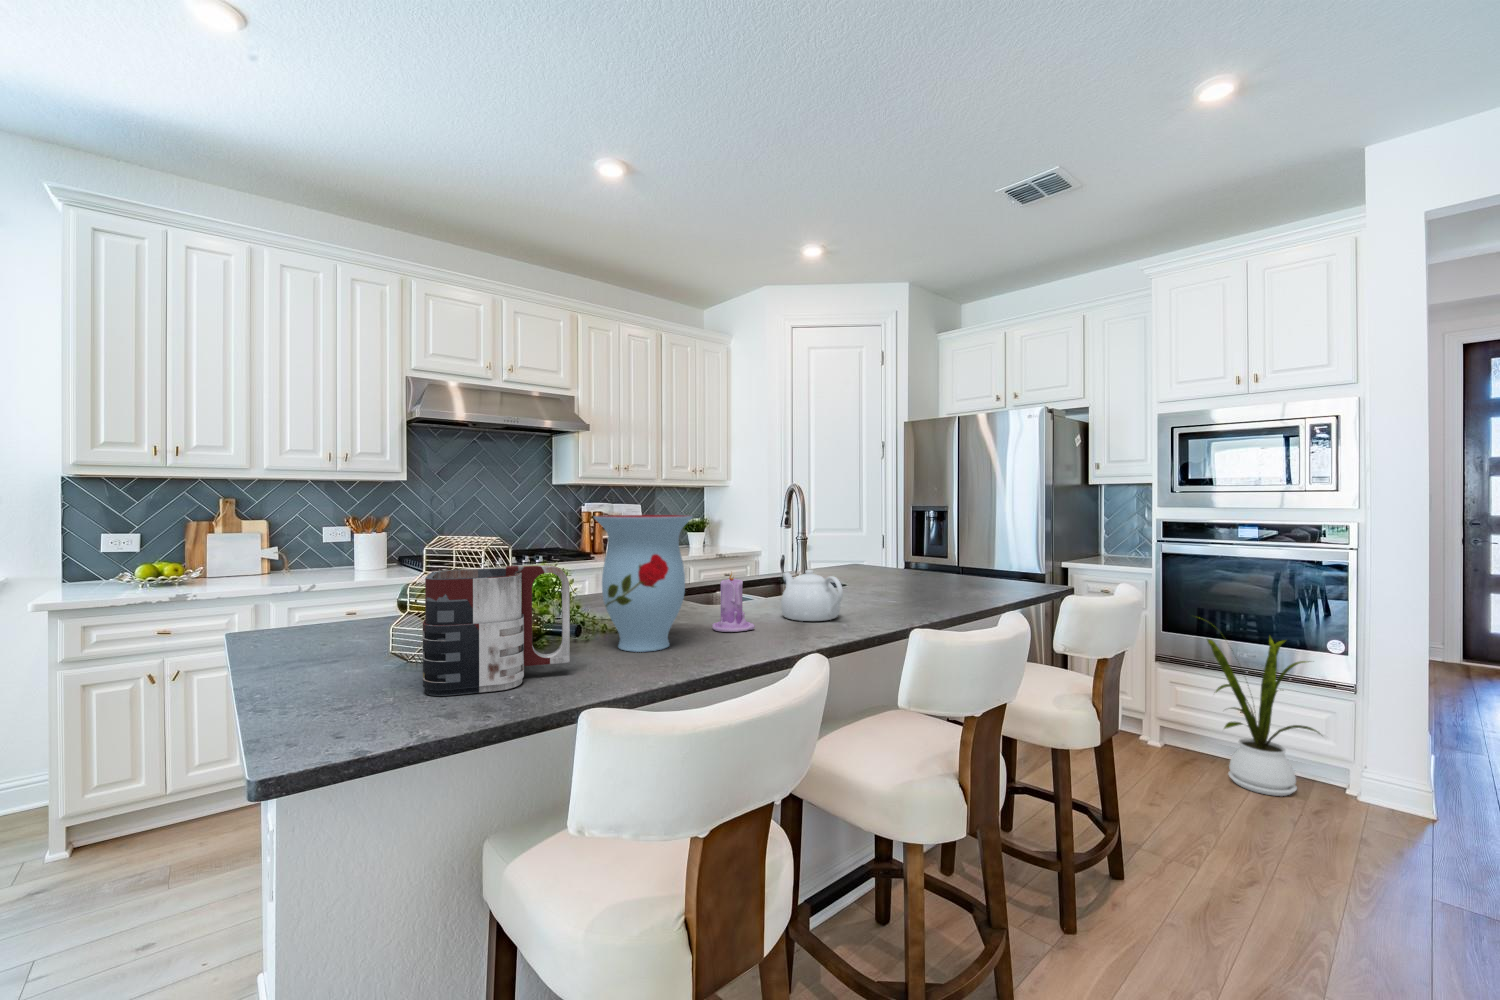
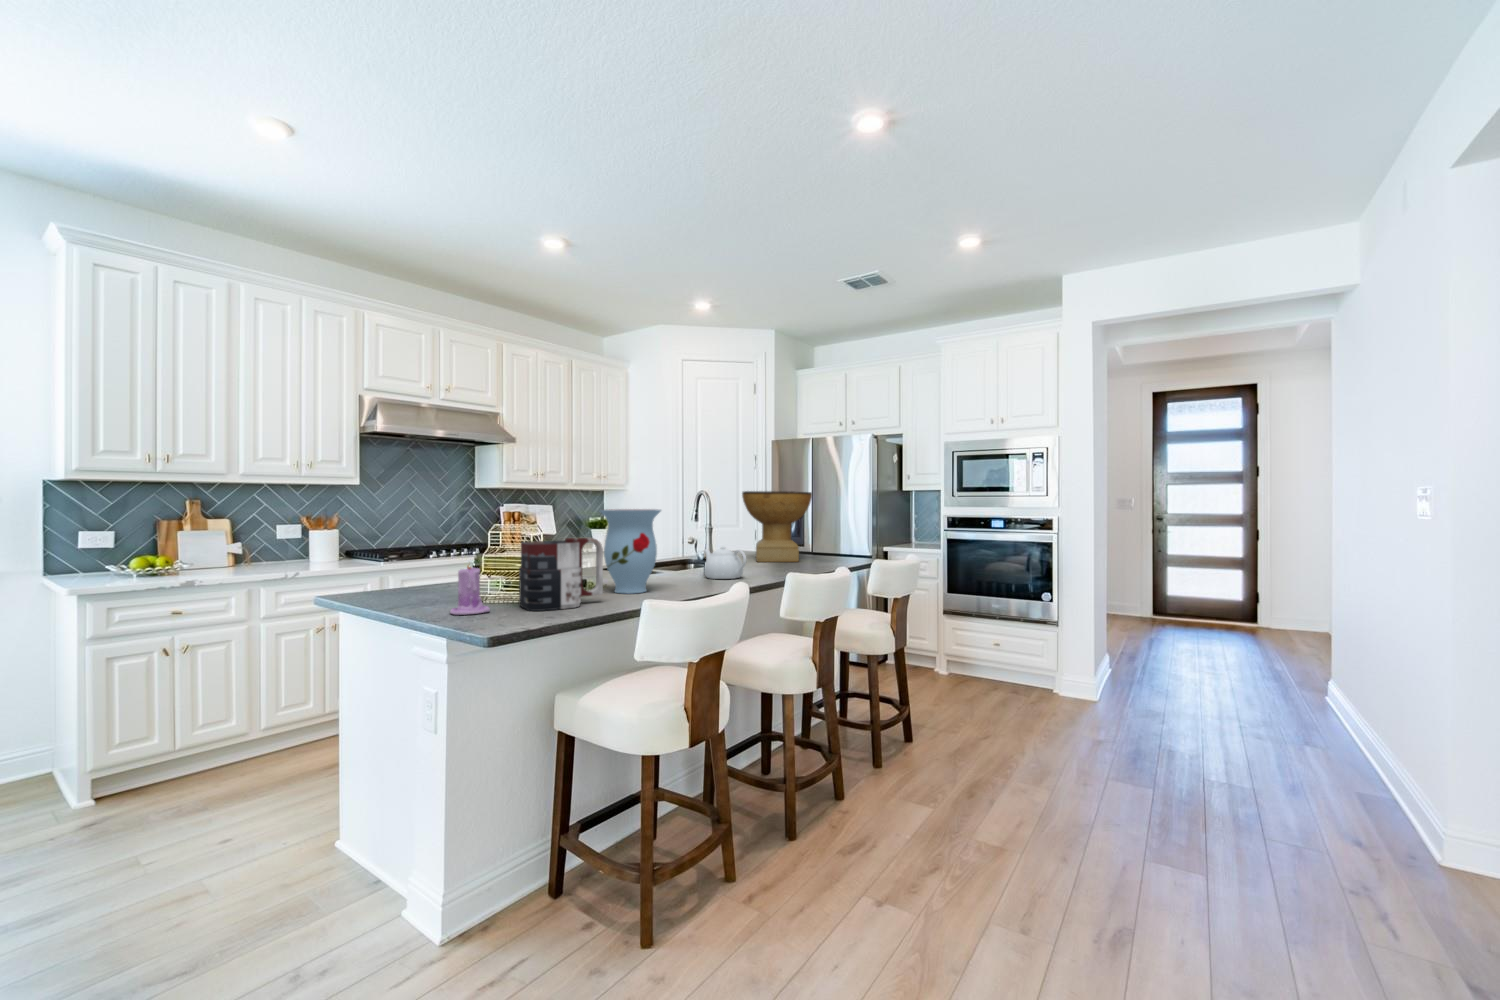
decorative bowl: none [856,486,956,586] -> present [742,491,812,562]
candle: present [712,573,755,632] -> present [450,565,490,615]
house plant: present [1199,617,1320,796] -> none [963,580,1040,695]

